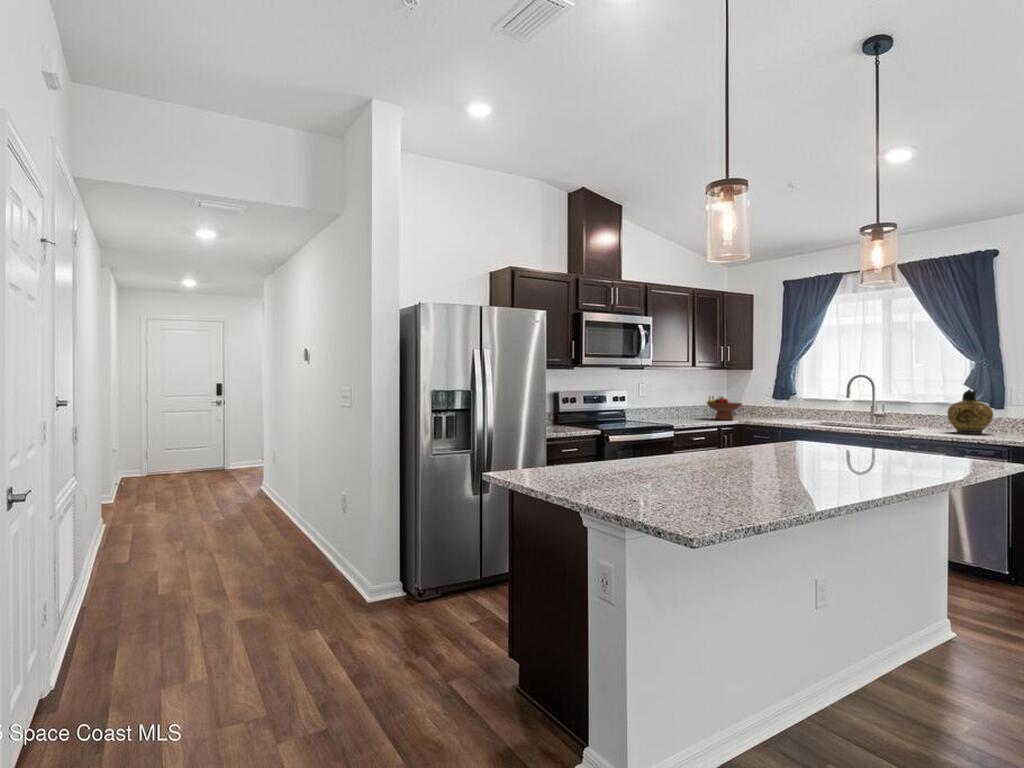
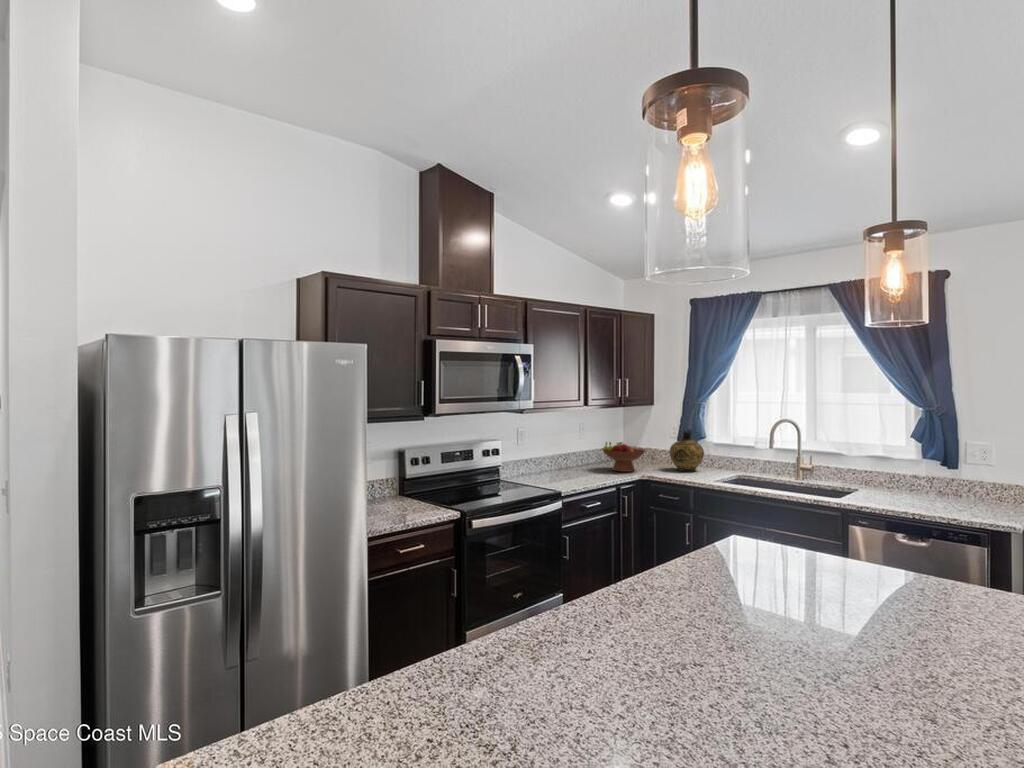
ceramic jug: present [948,389,993,434] -> present [670,430,704,471]

